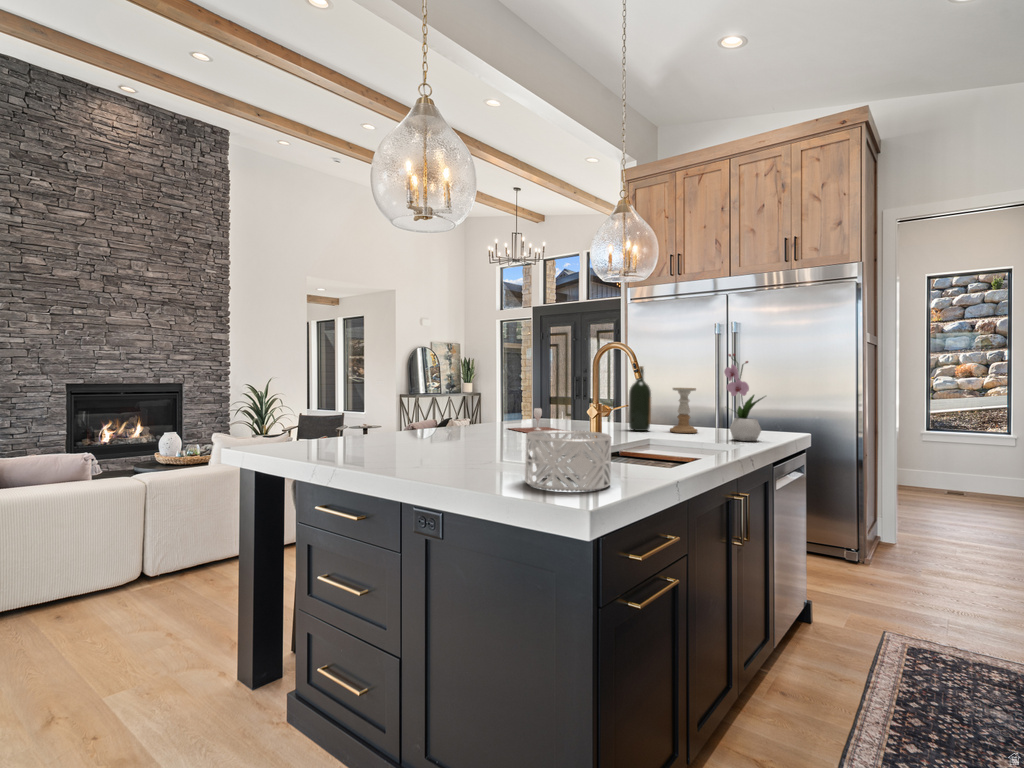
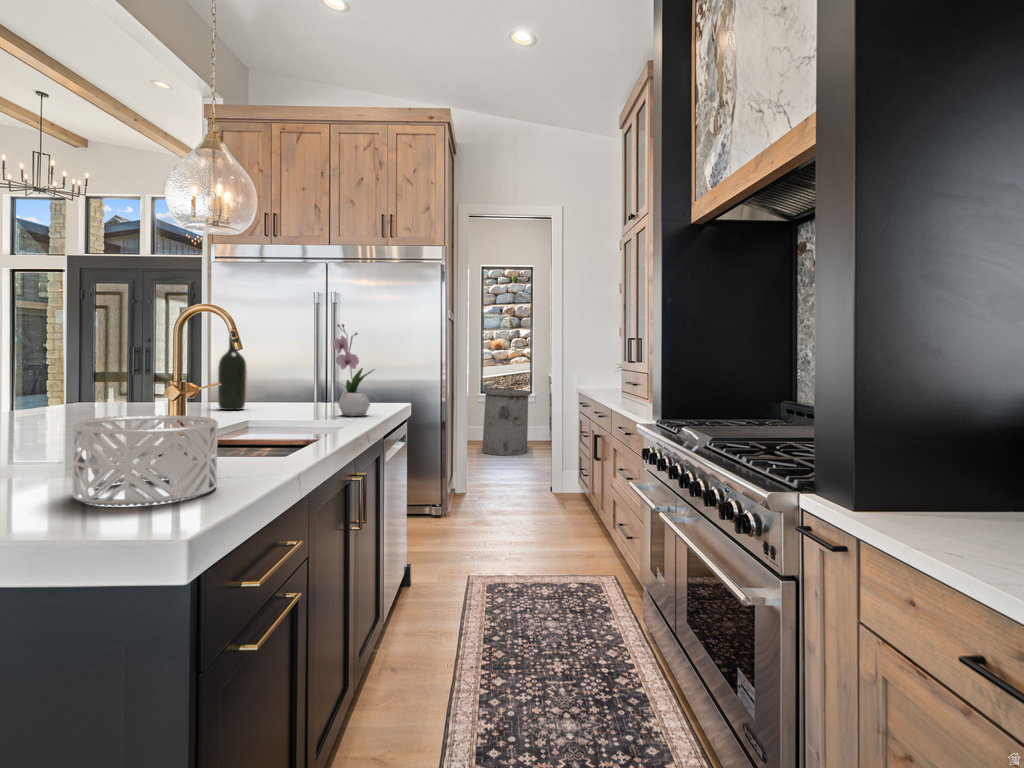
candle holder: present [670,388,697,433] -> none [269,360,301,410]
wine glass: present [509,408,563,433] -> none [28,385,136,419]
trash can: none [934,418,1010,505] -> present [482,388,530,456]

